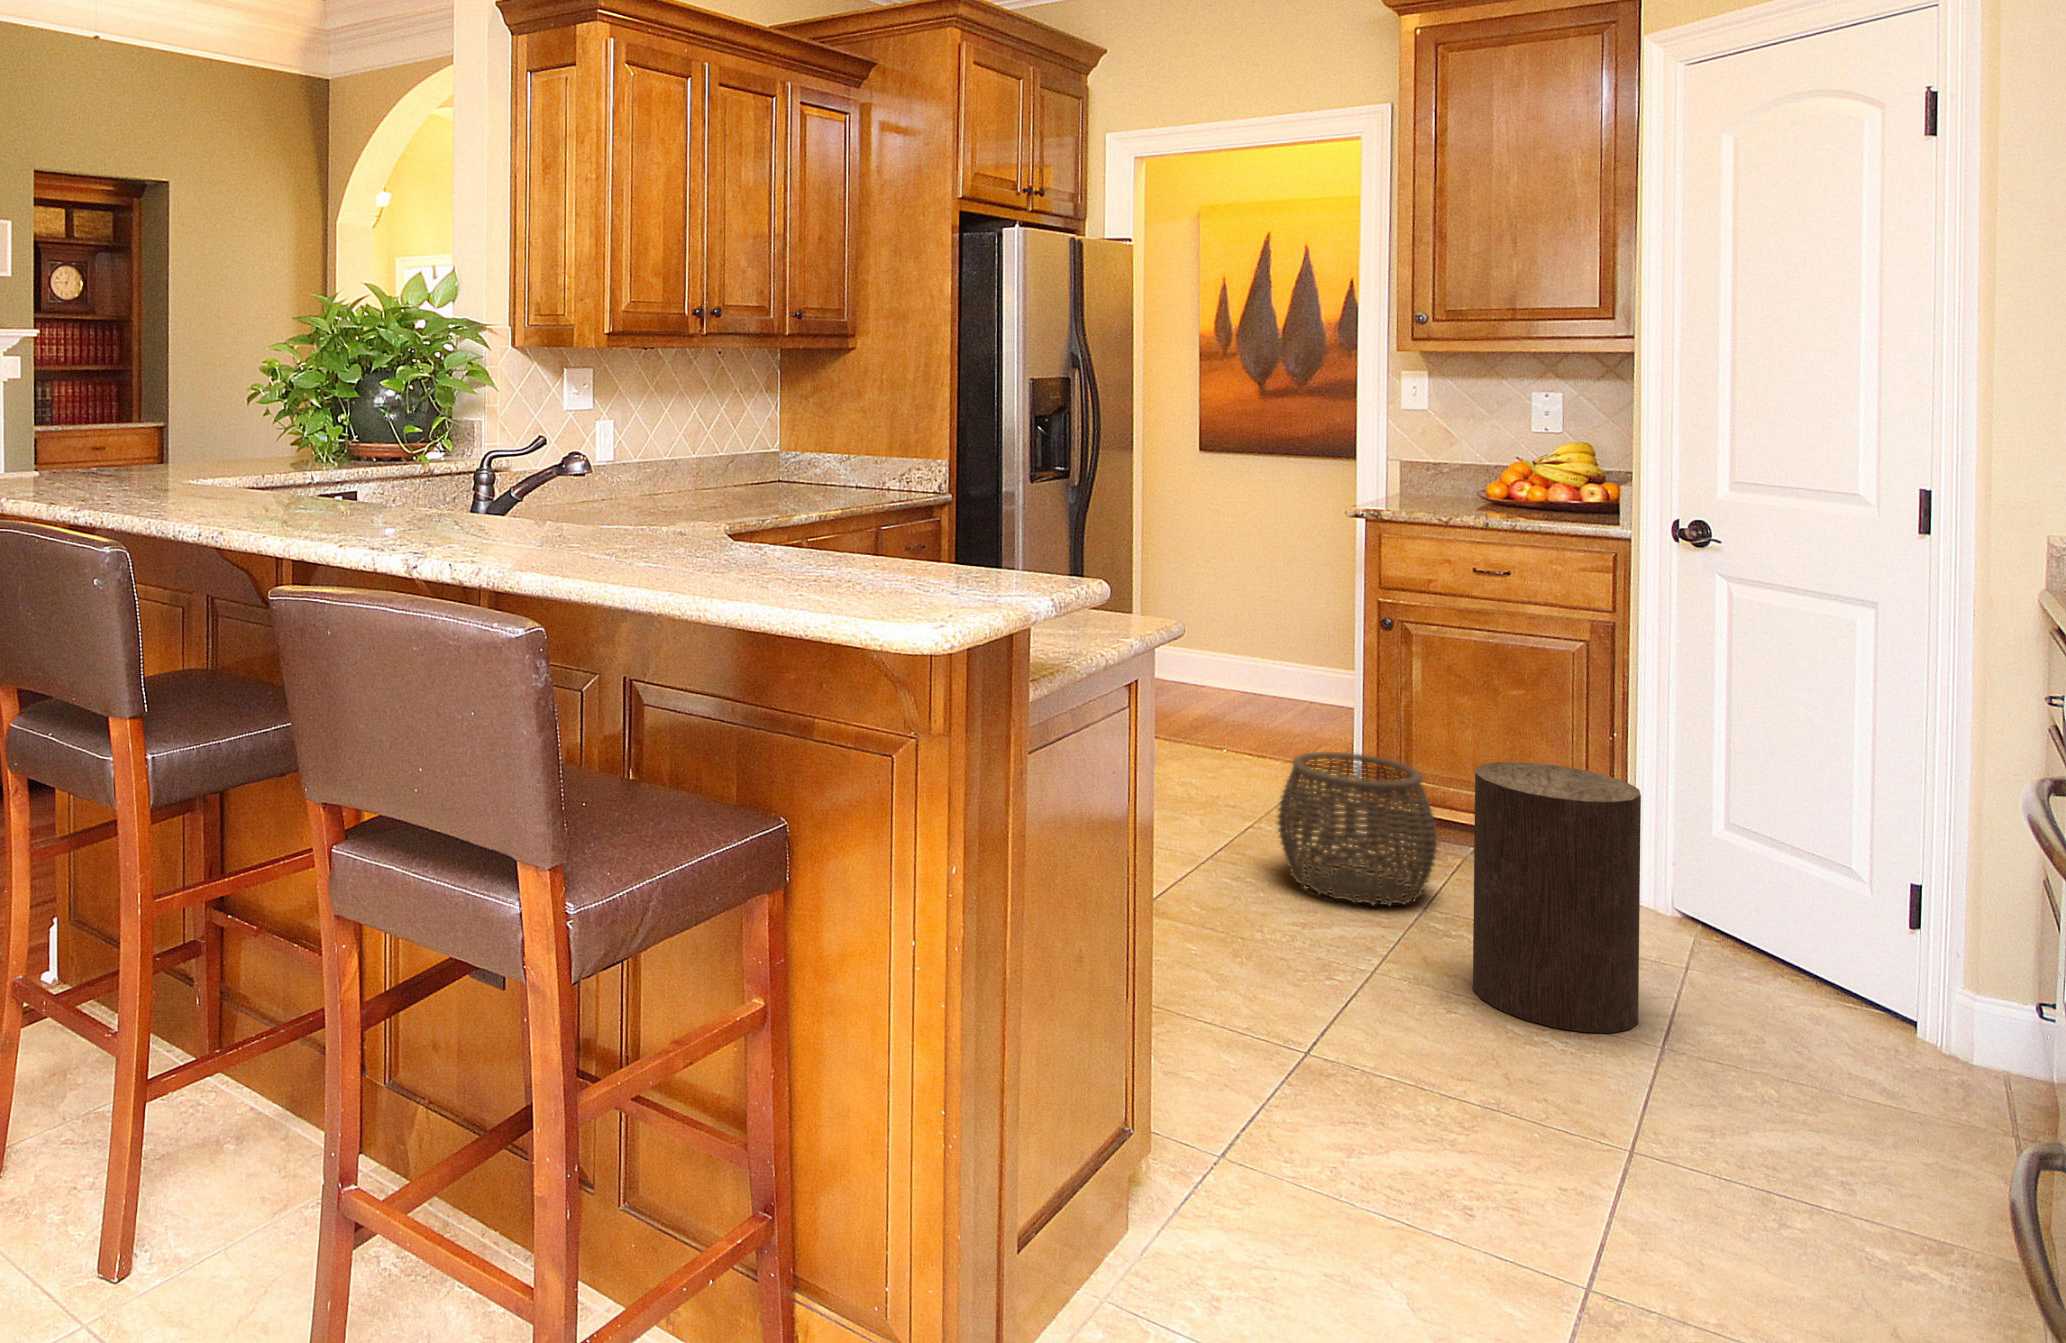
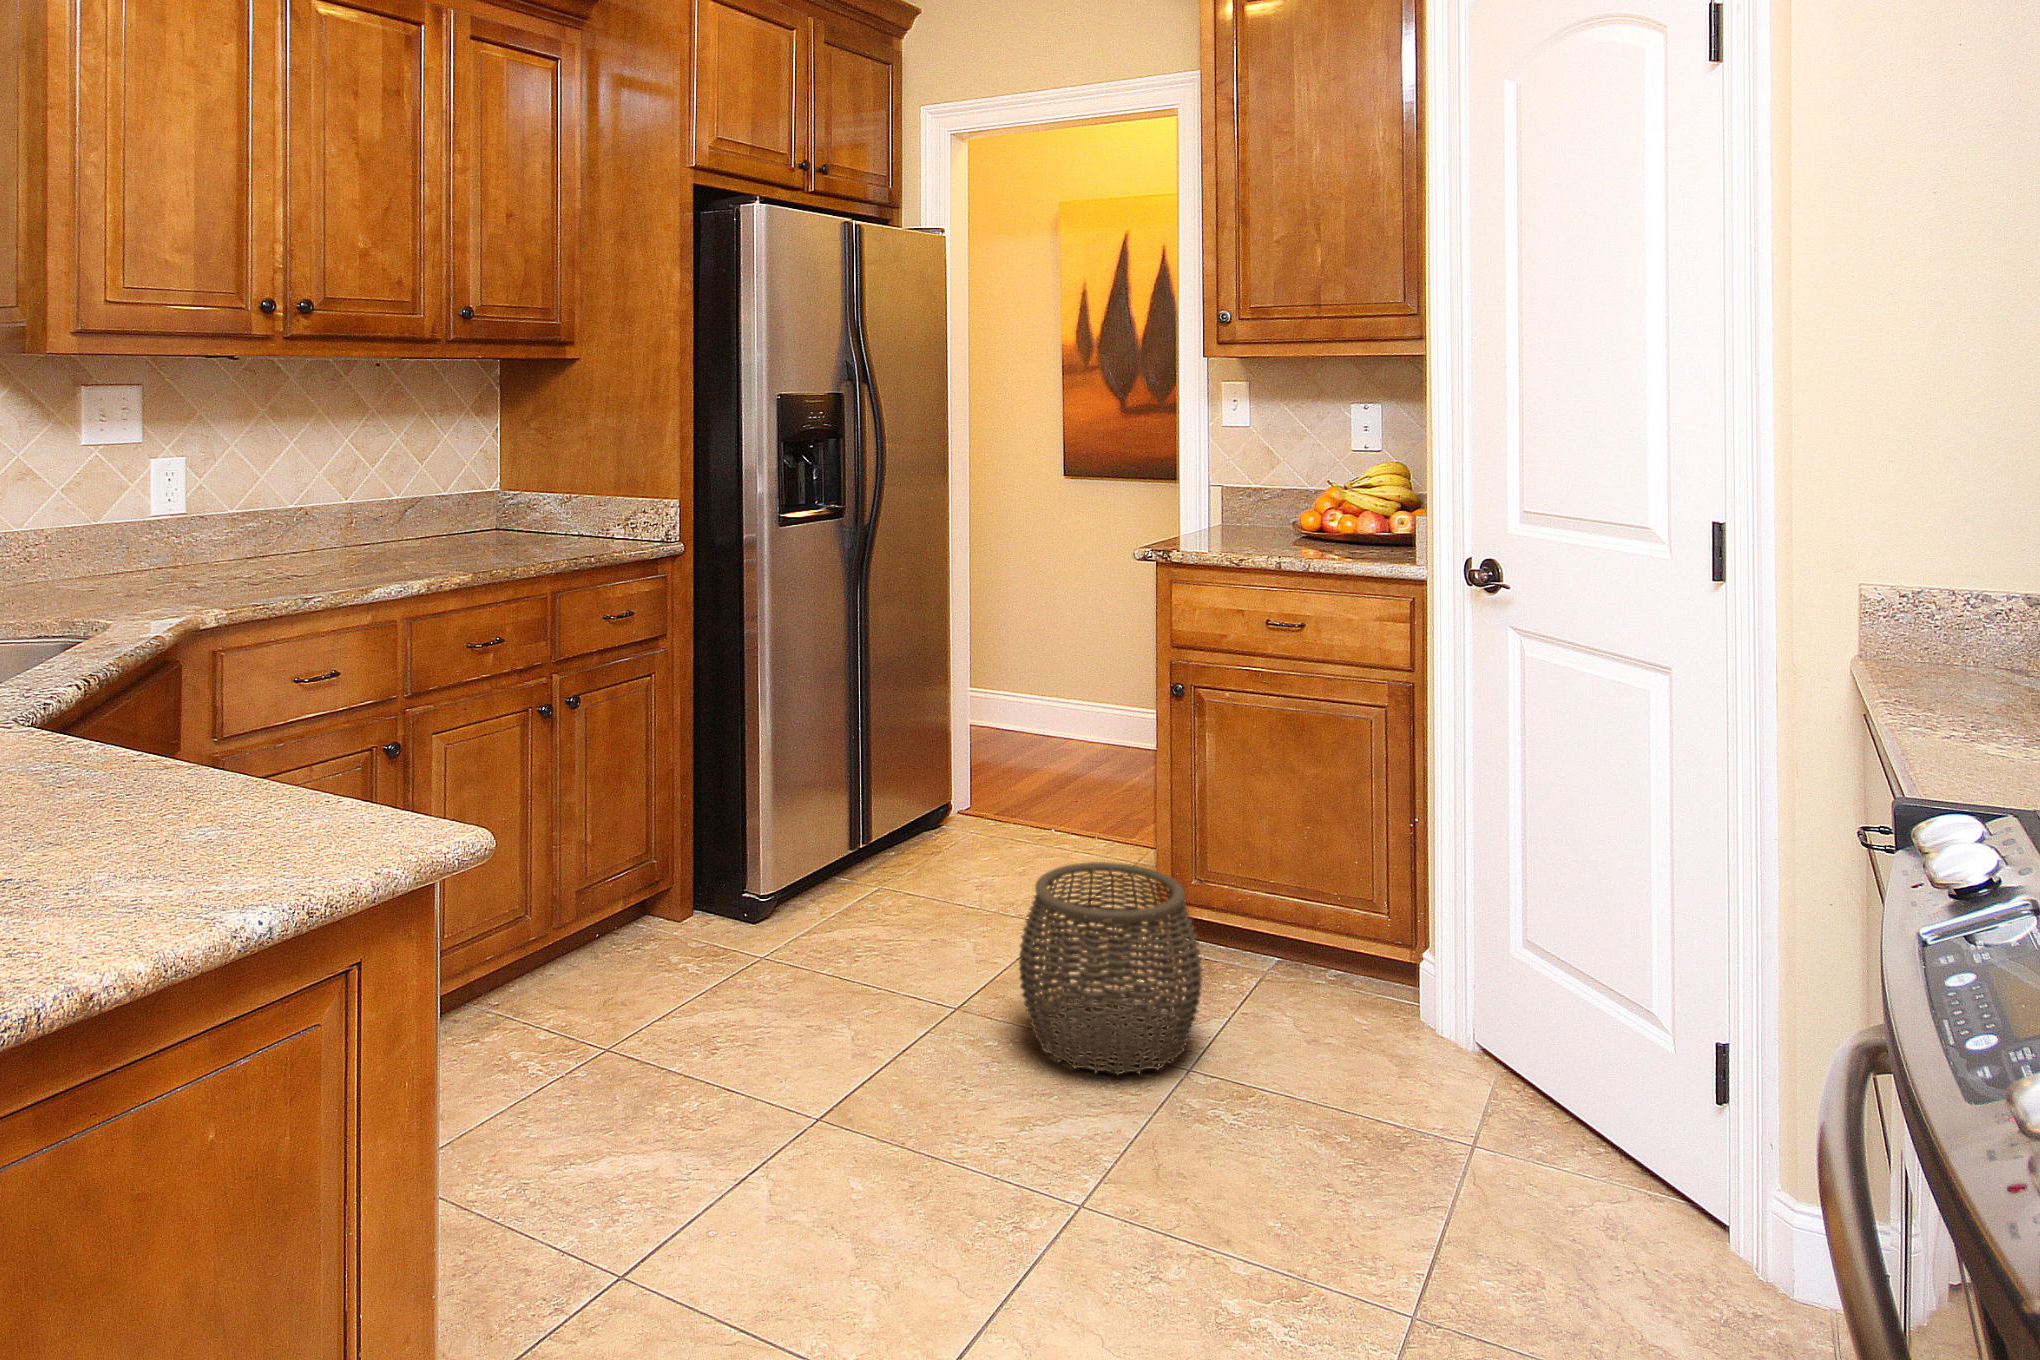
stool: present [1473,762,1641,1033] -> none [1190,899,1388,1301]

